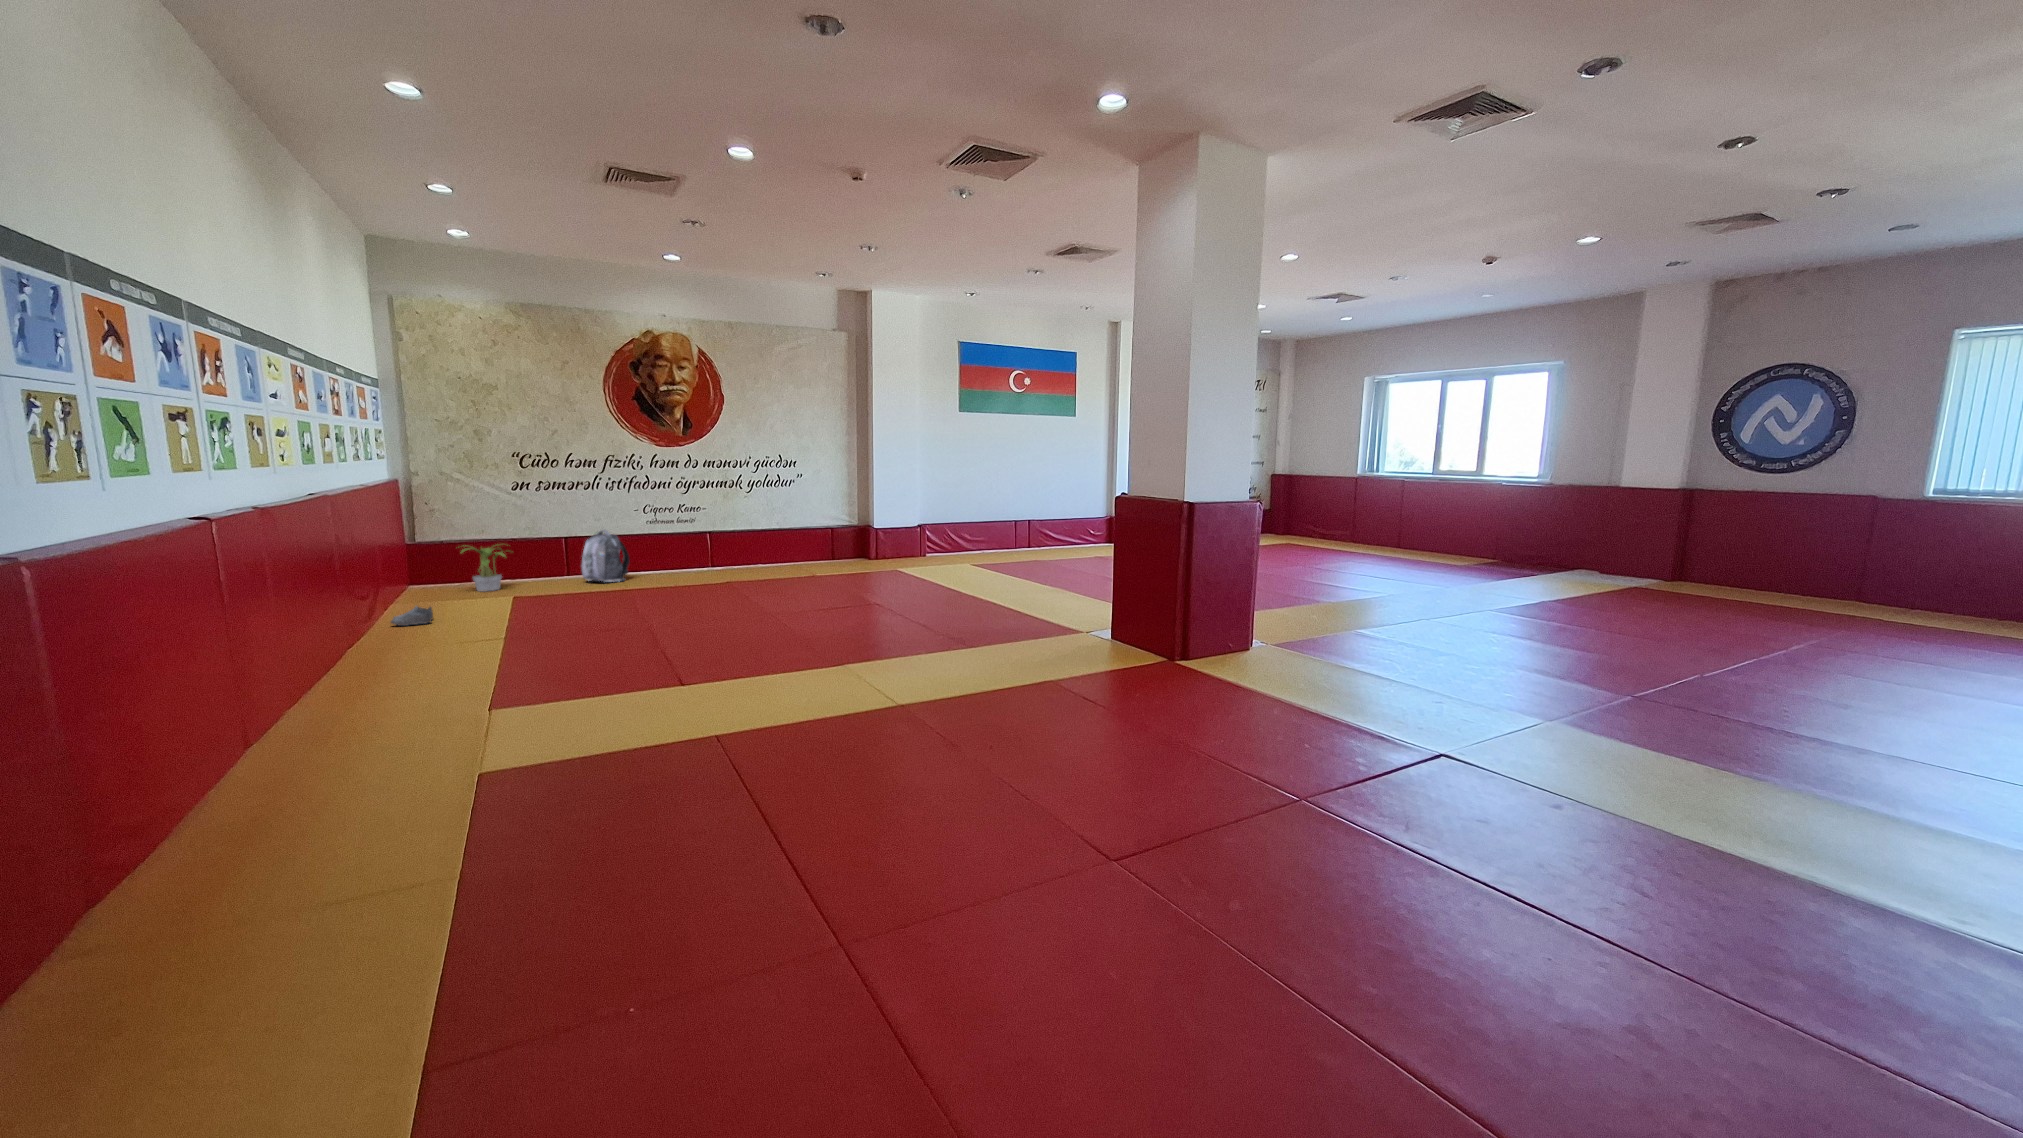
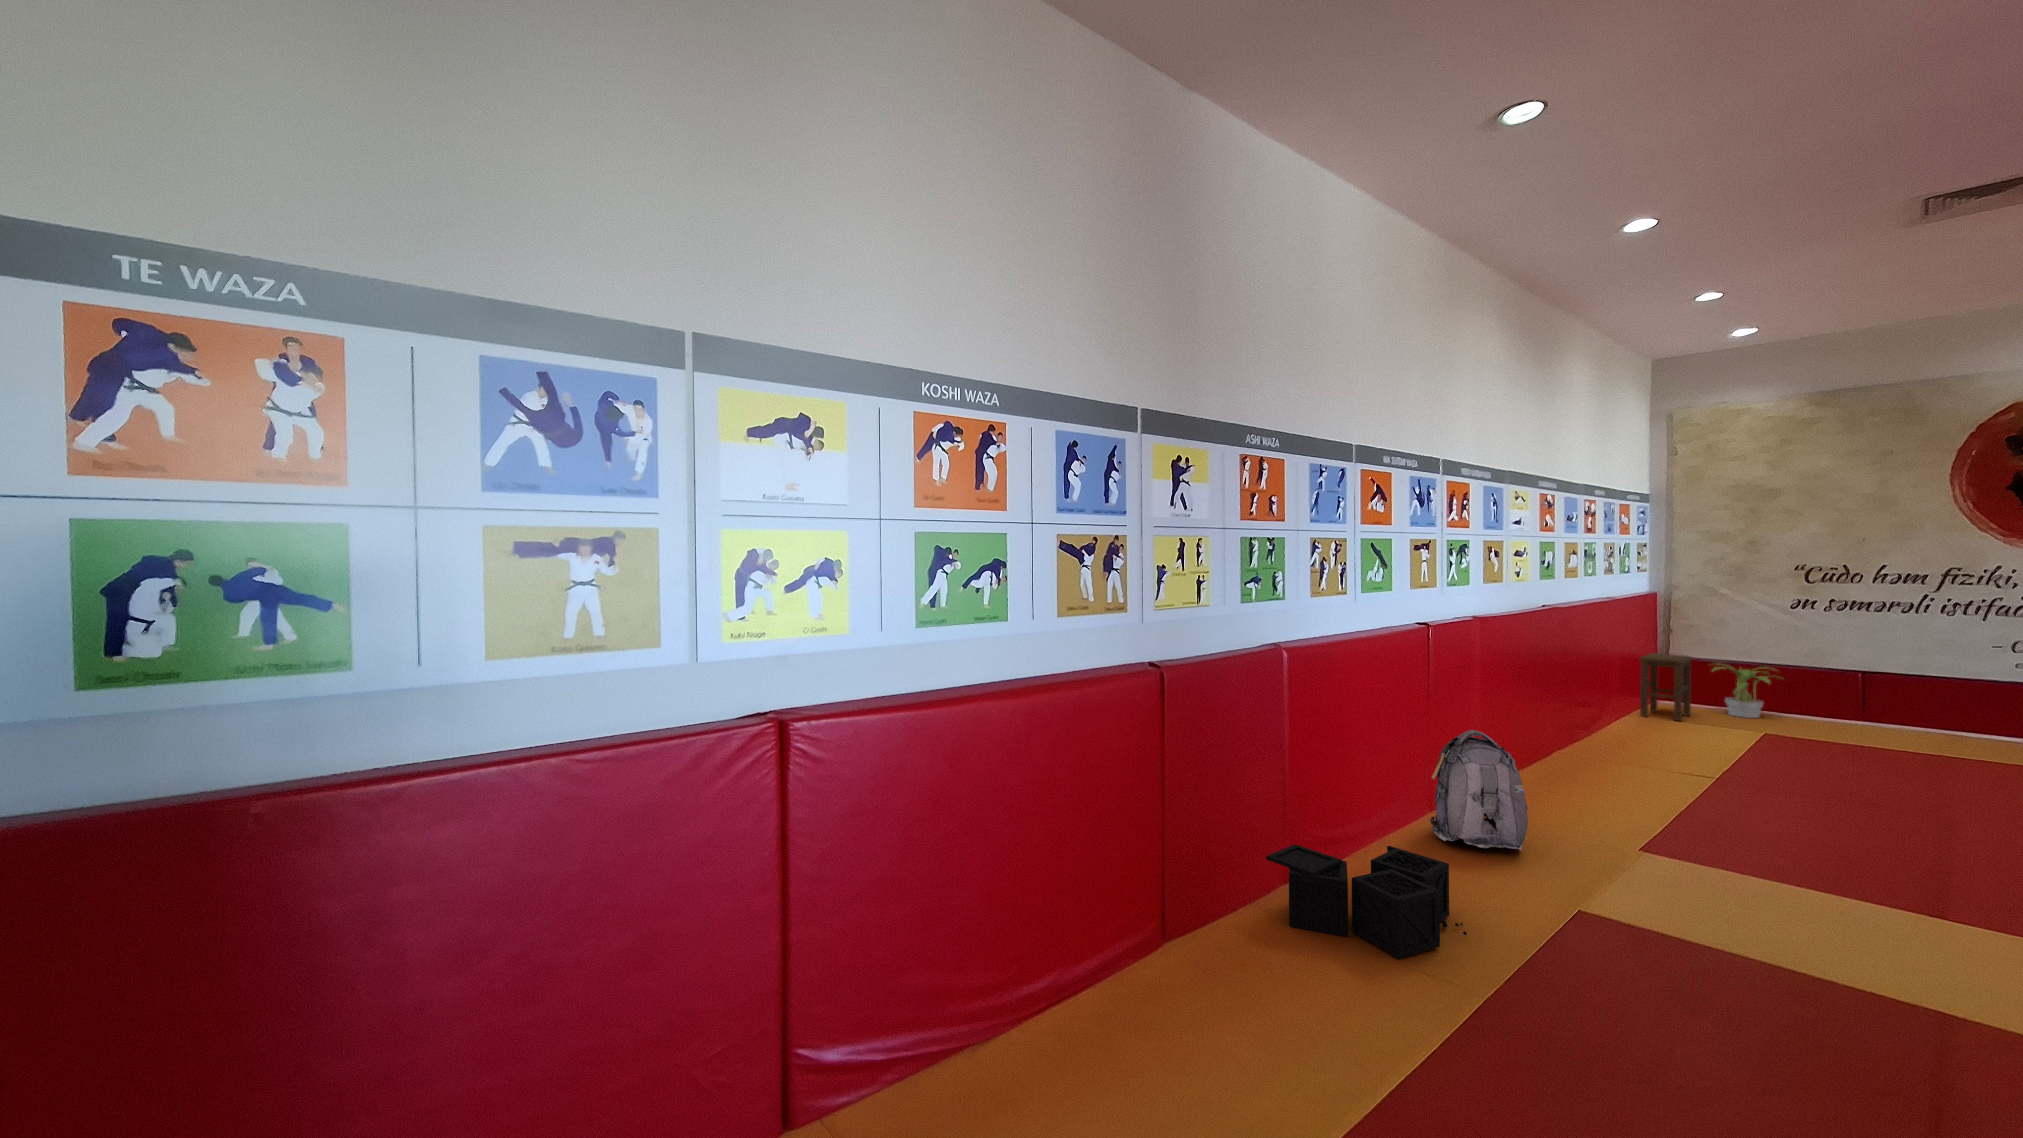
backpack: present [582,530,630,582] -> present [1430,730,1528,851]
stool: none [400,541,449,607] -> present [1640,653,1692,721]
shoe: present [391,606,433,626] -> none [1611,717,1658,737]
storage bin: none [76,784,393,960] -> present [1266,844,1467,958]

